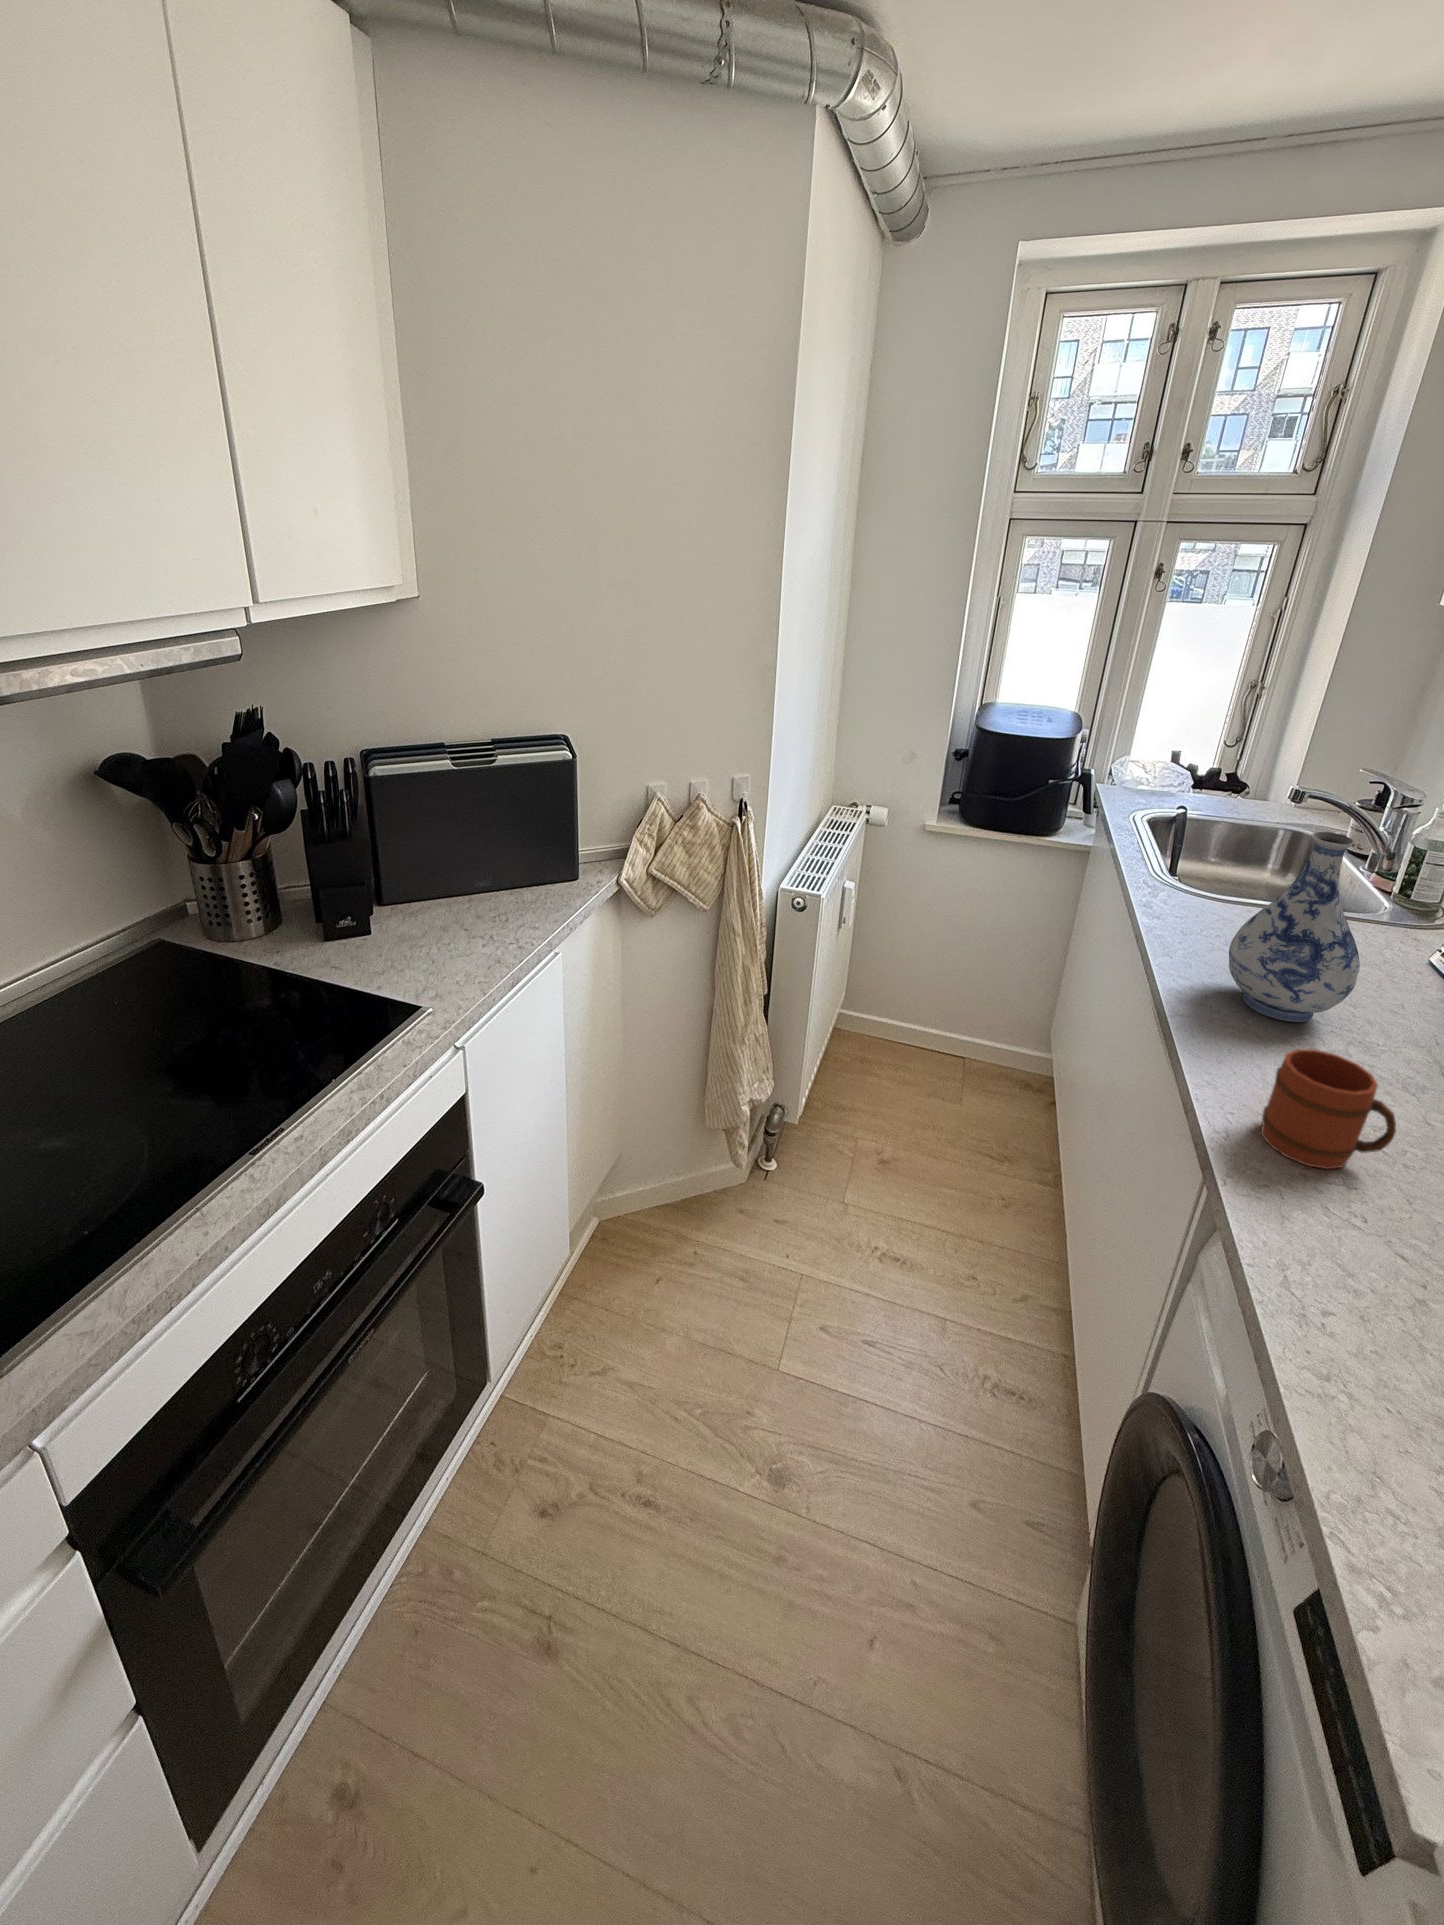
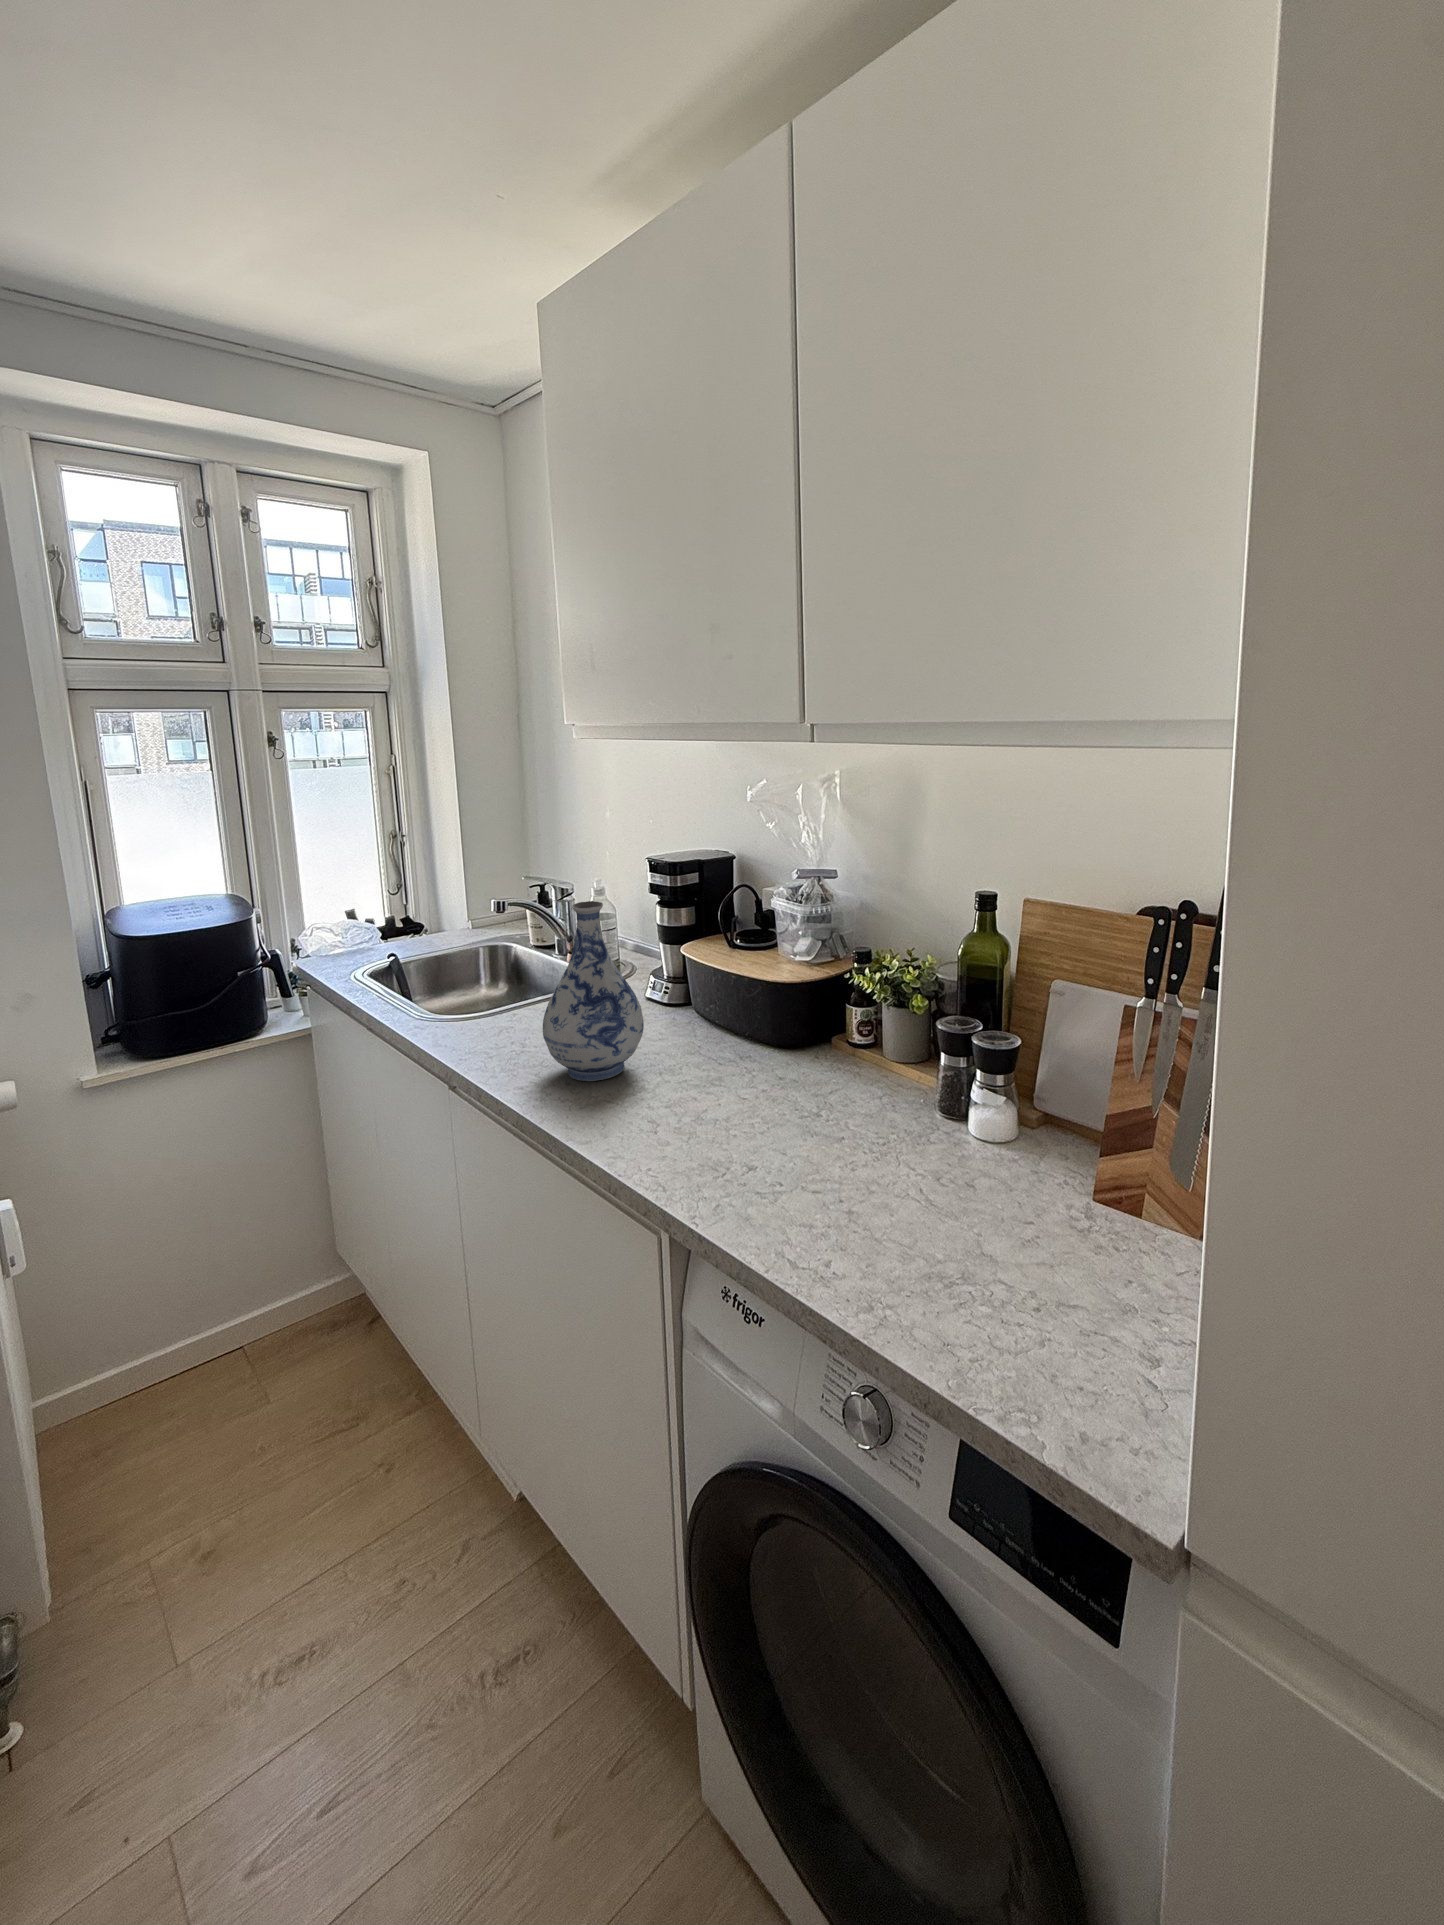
mug: present [1261,1049,1396,1169] -> none [666,1066,757,1175]

